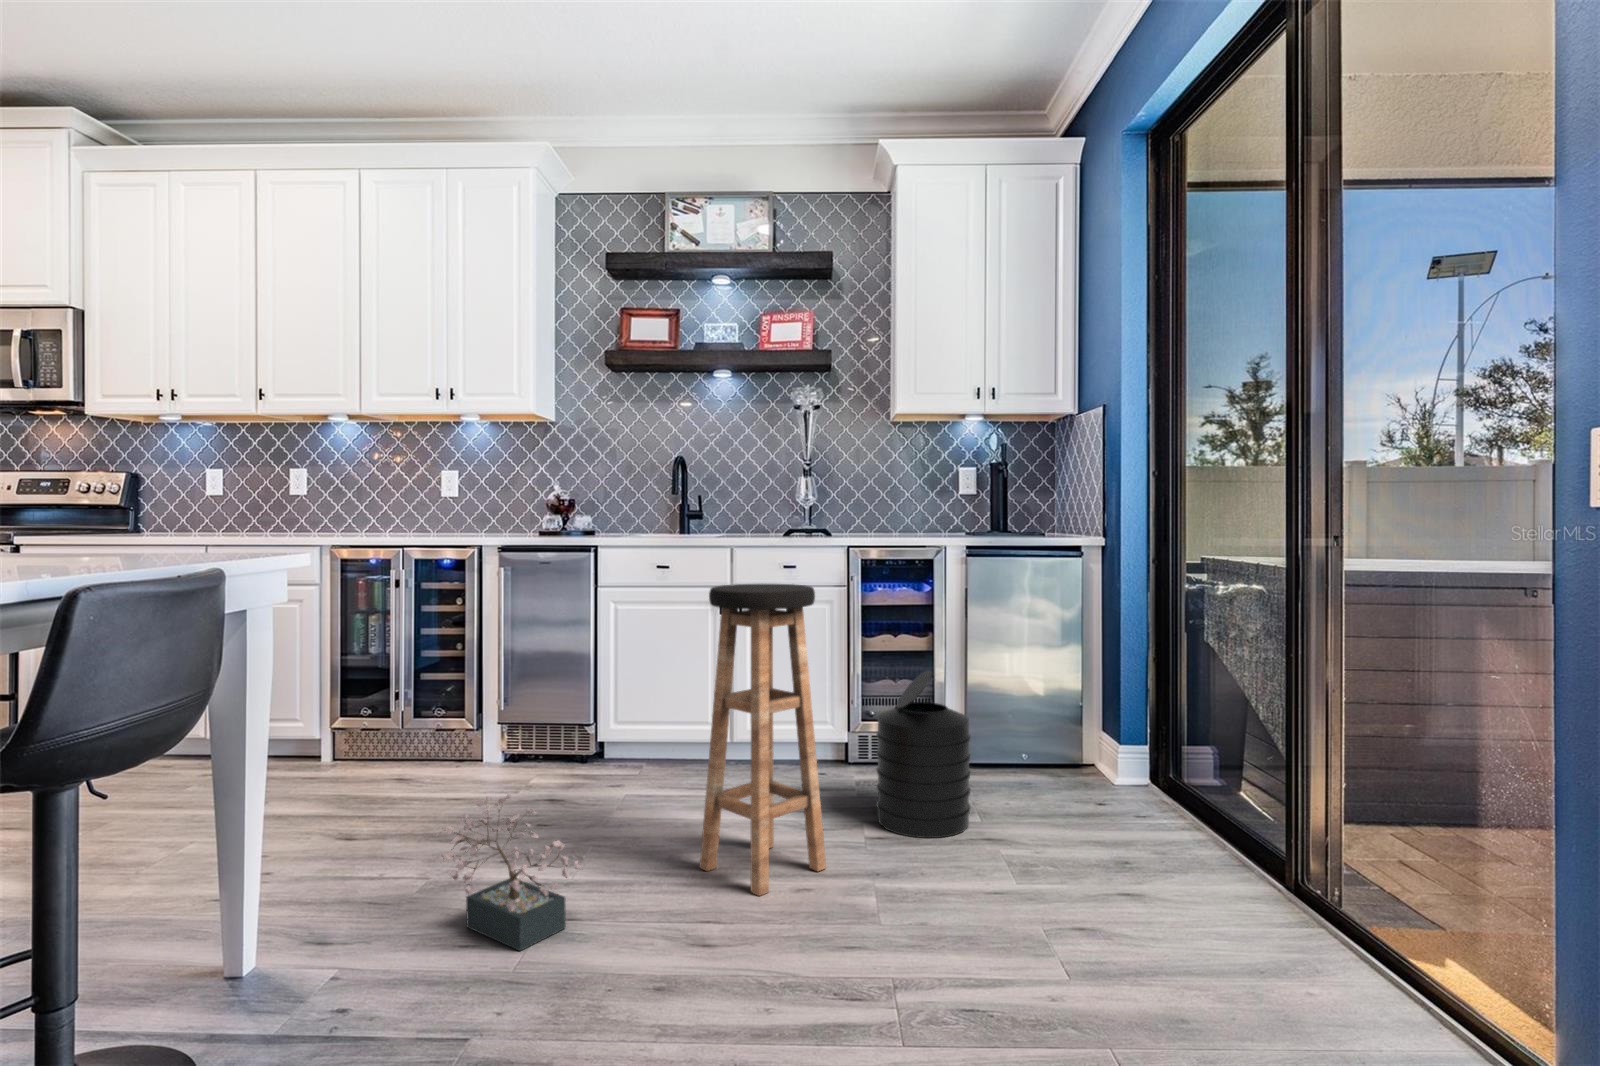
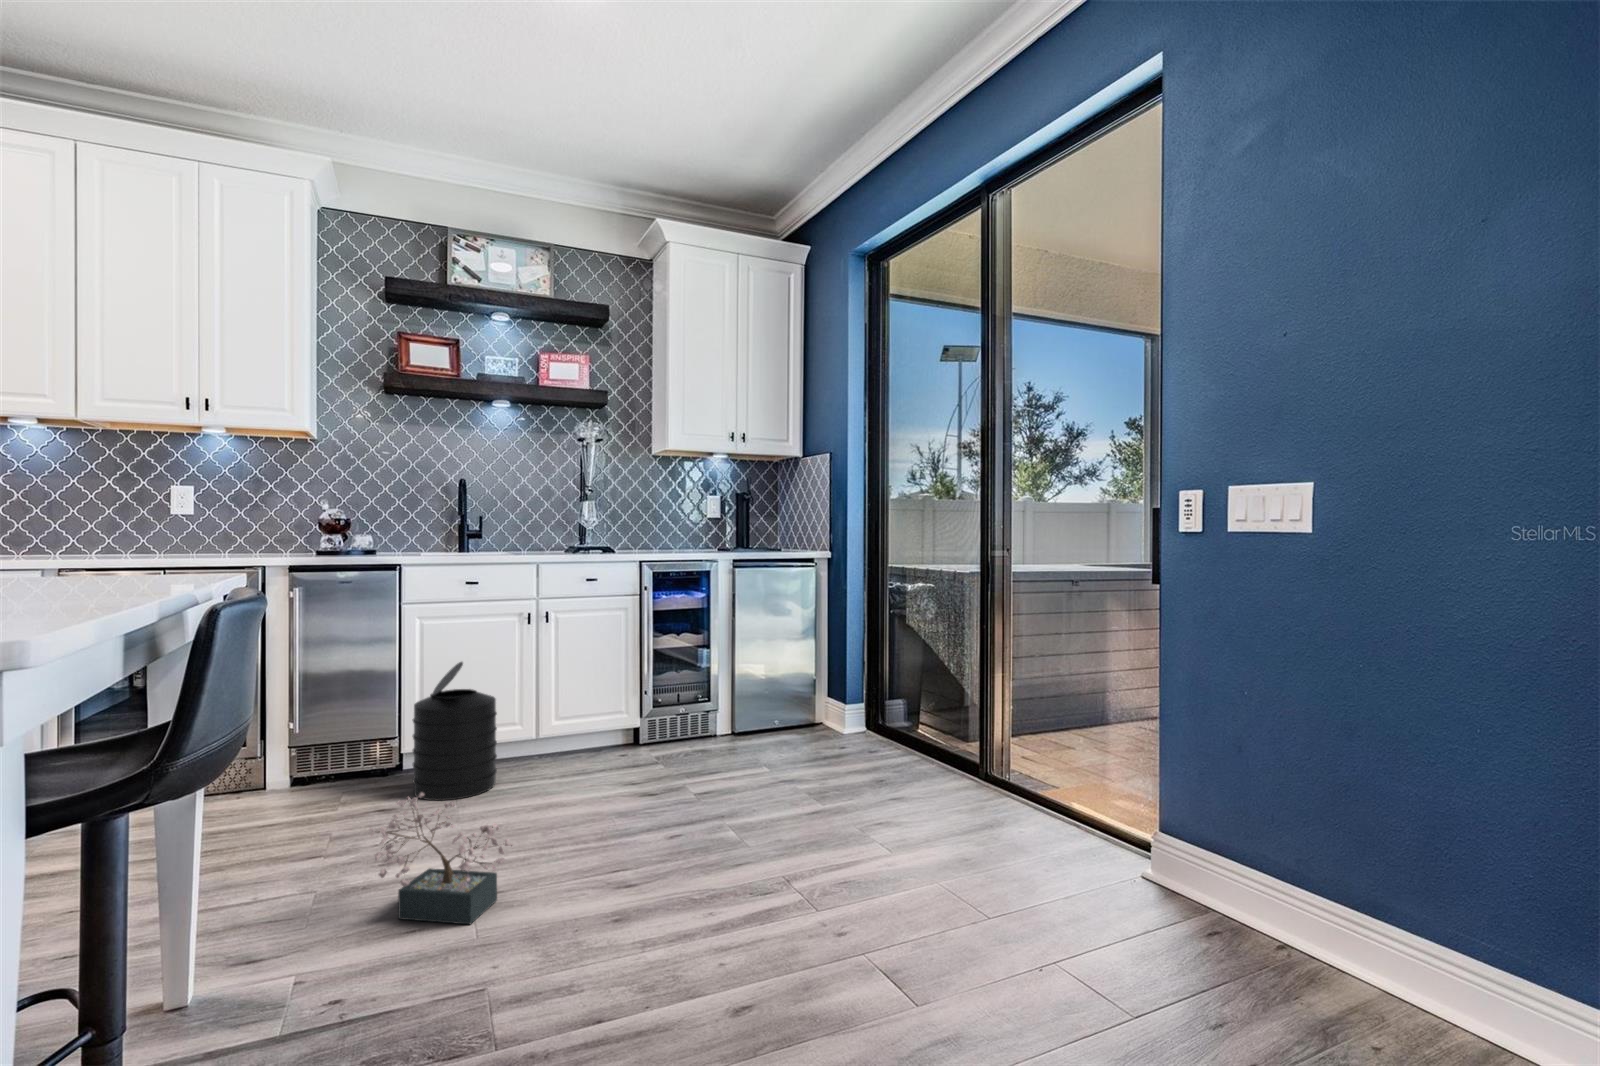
bar stool: present [700,584,826,896] -> none [577,592,681,848]
trash can: present [876,670,971,838] -> present [412,662,497,801]

